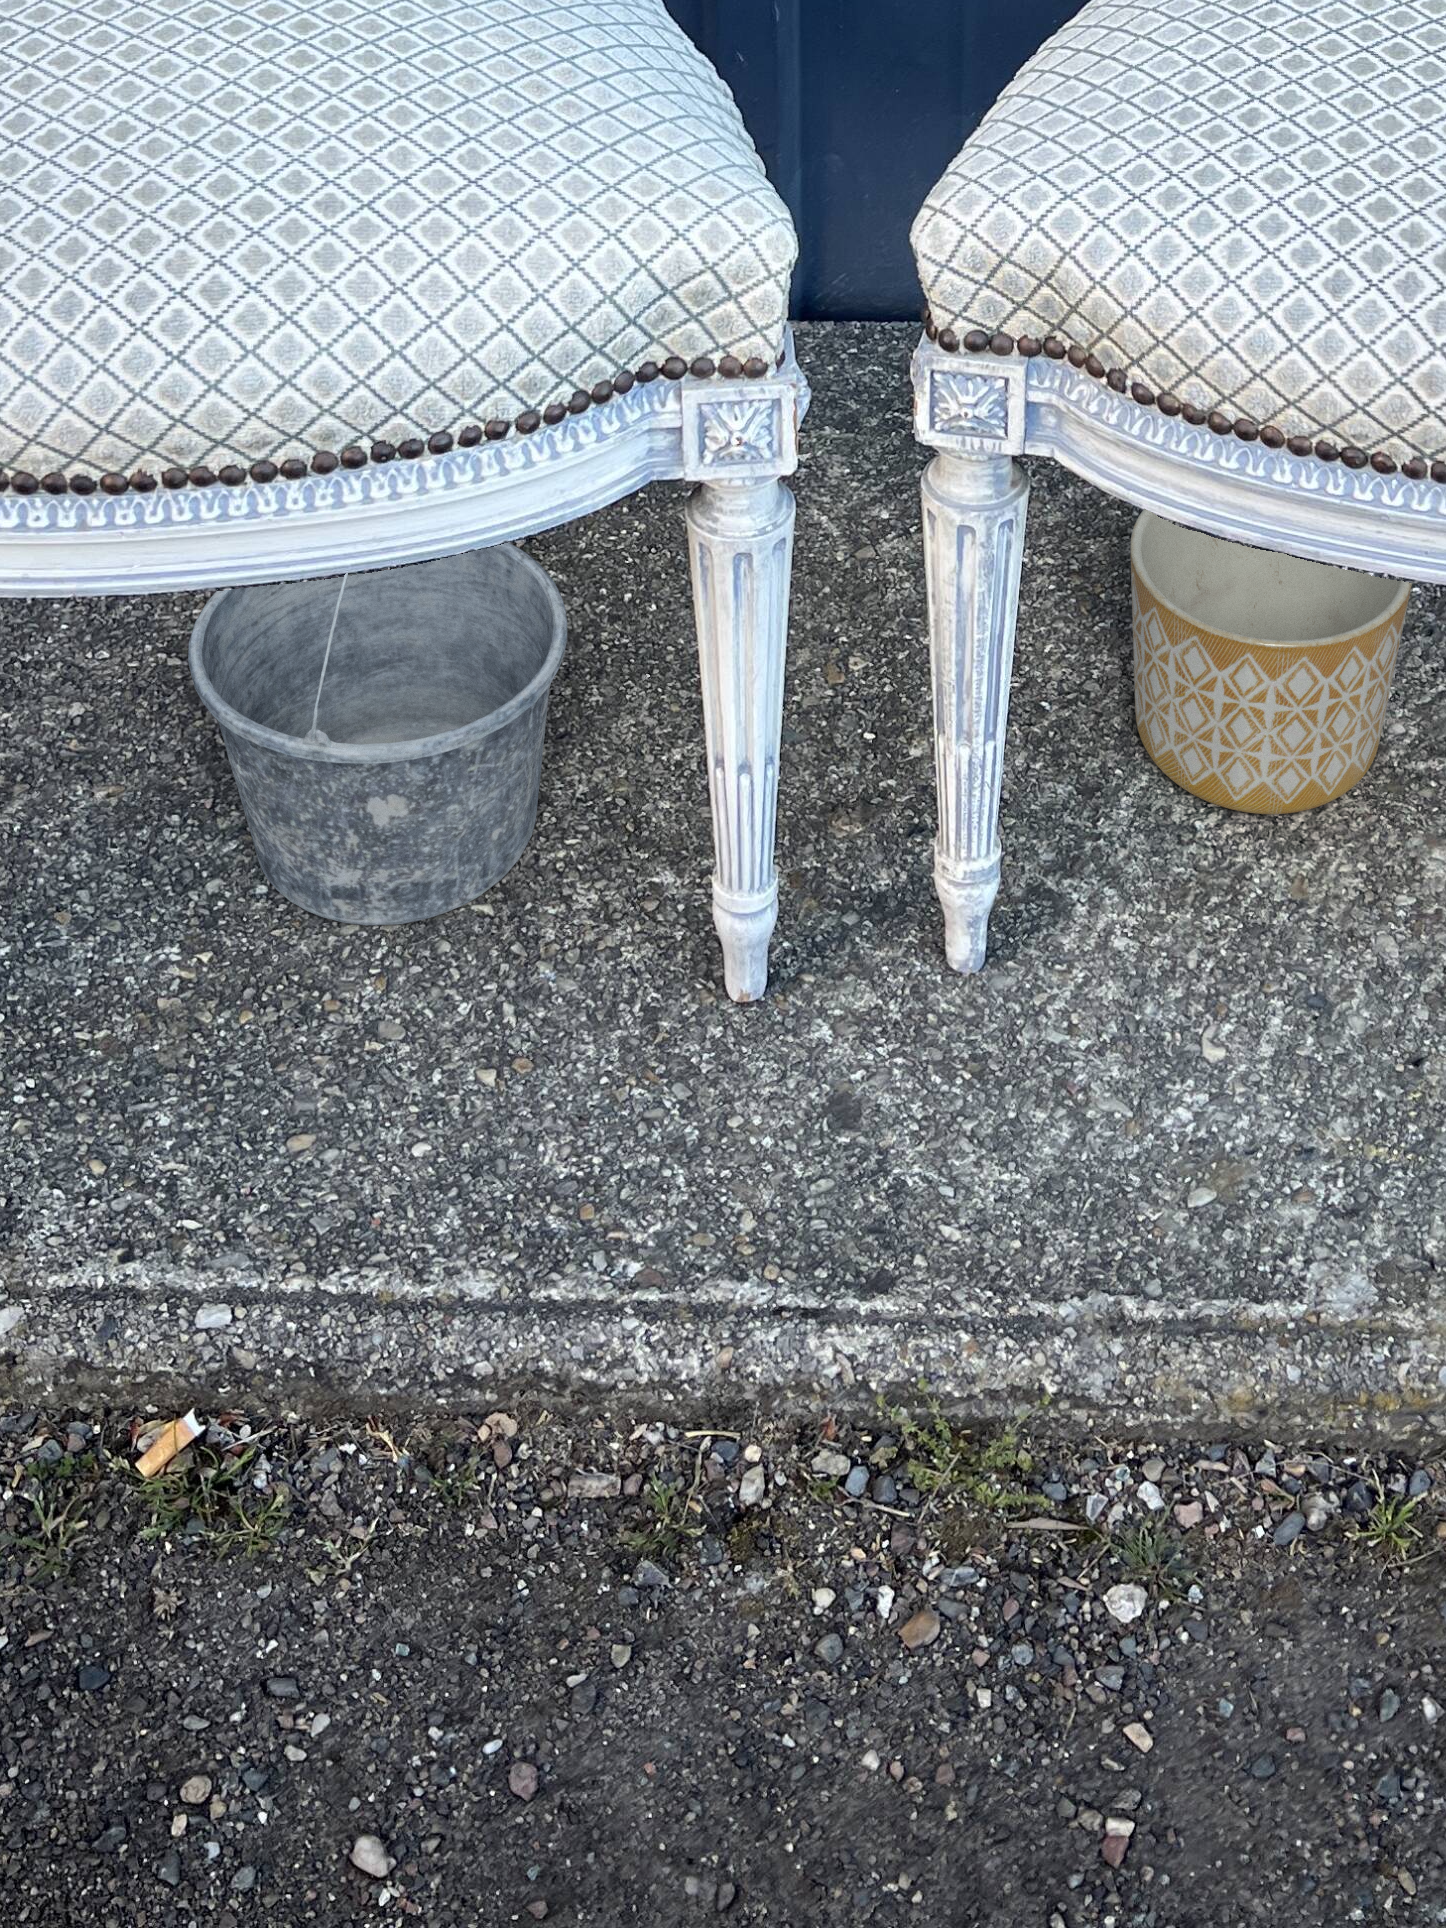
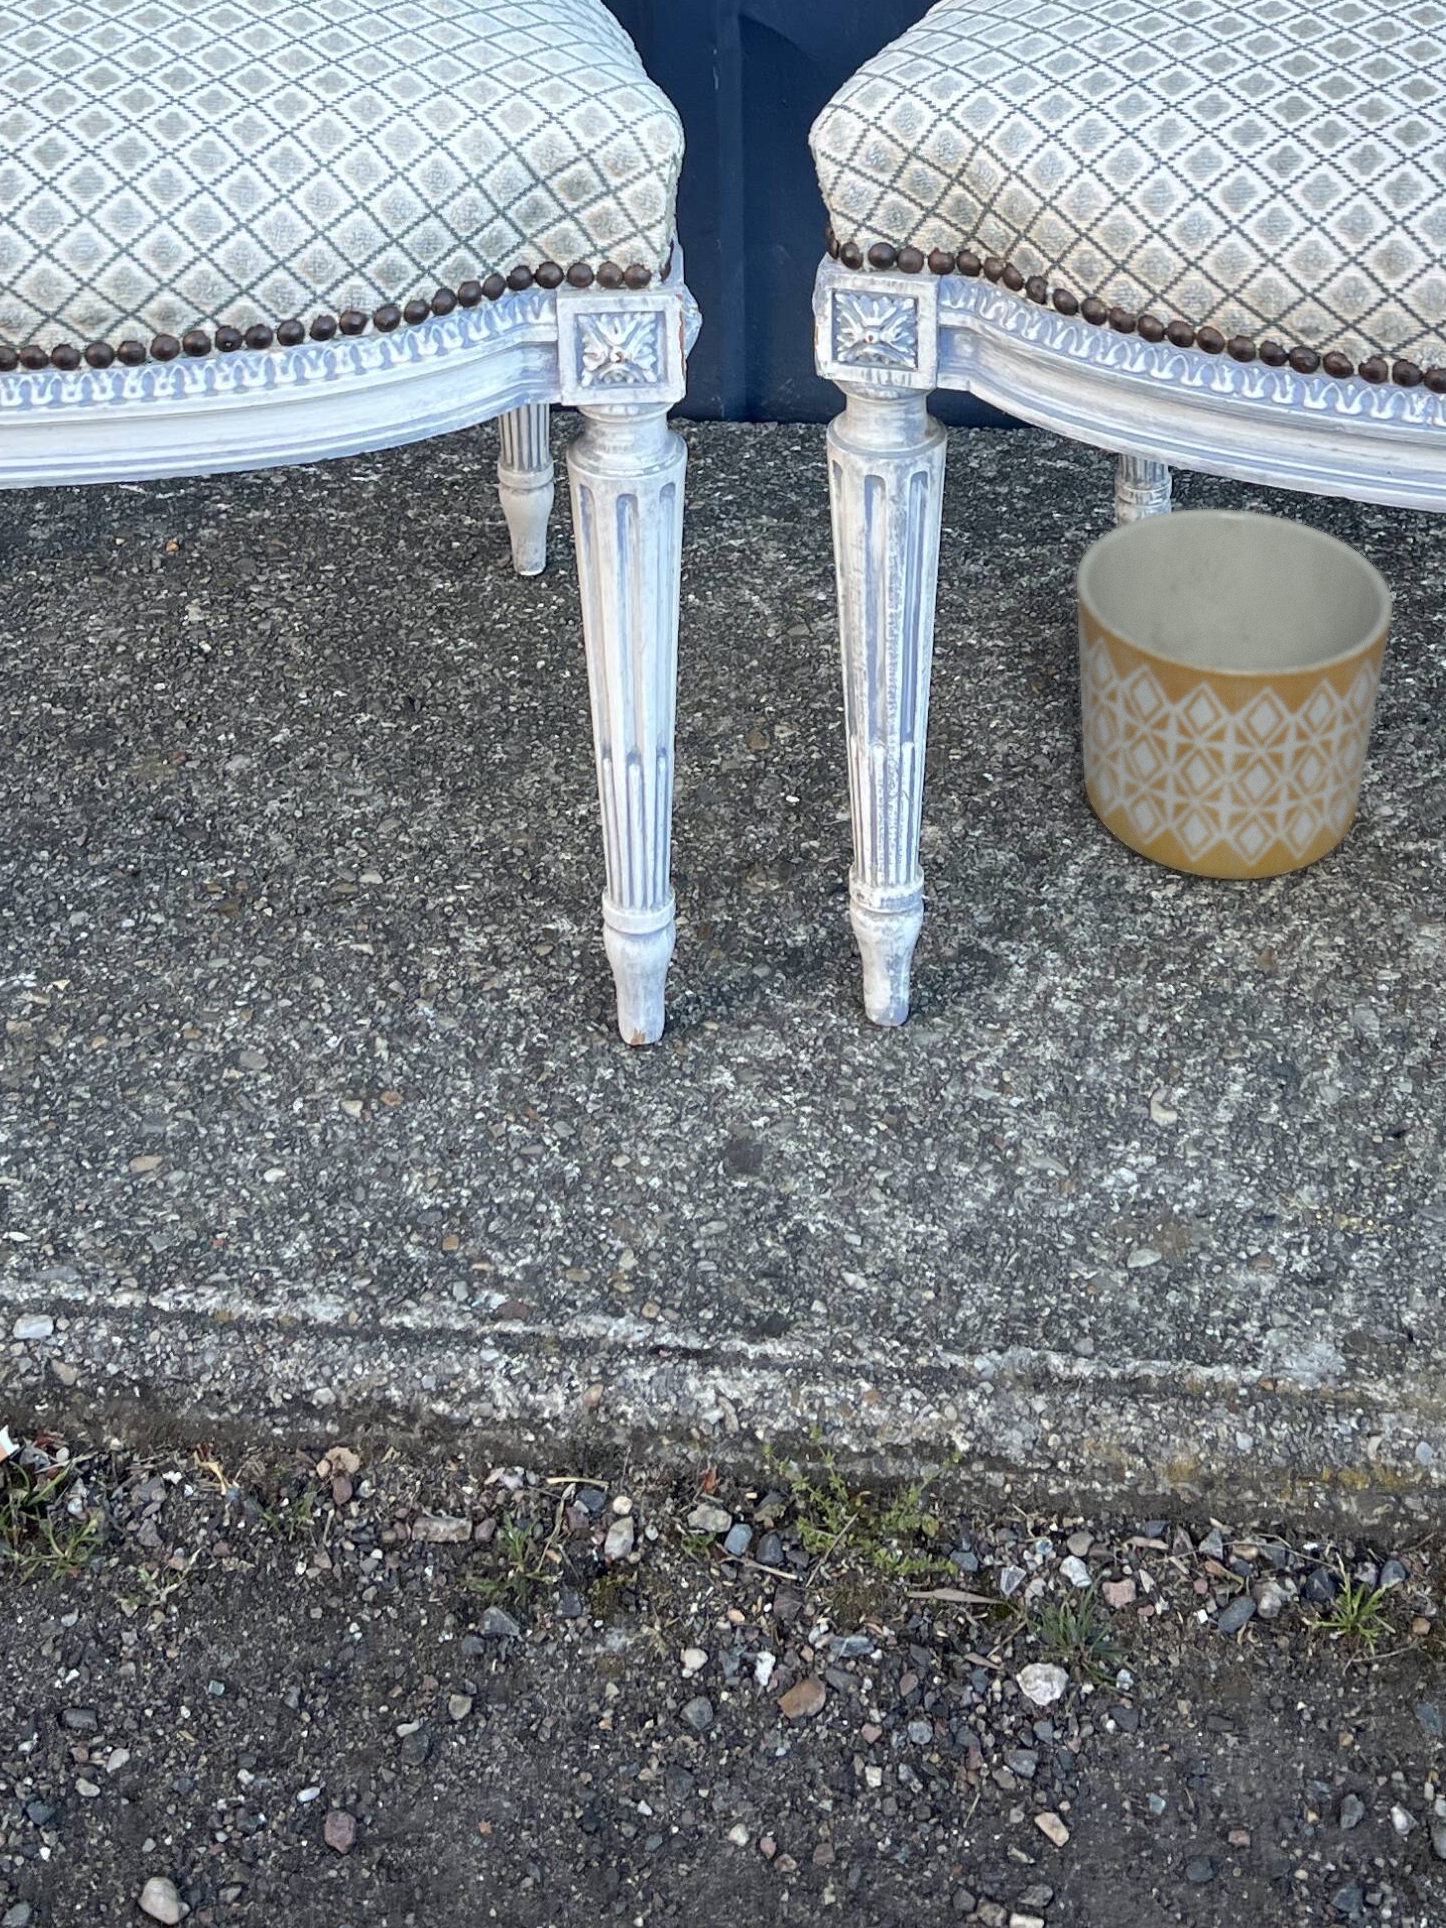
bucket: present [188,543,567,925] -> none [53,435,458,953]

